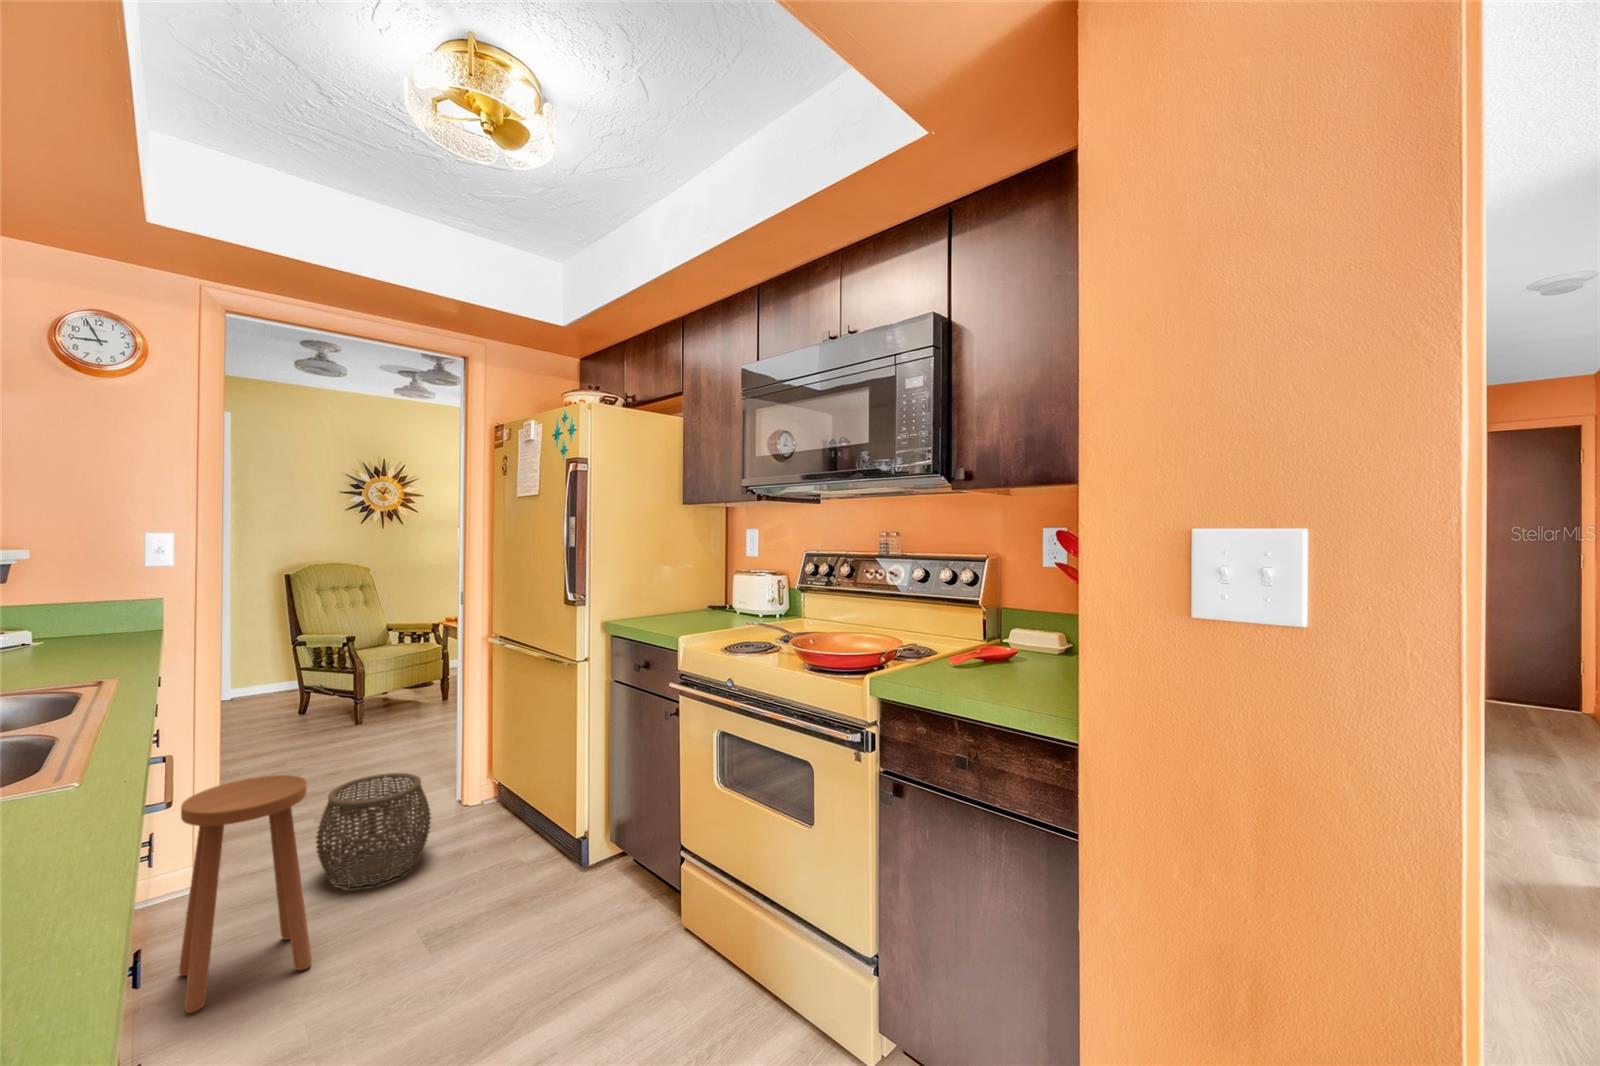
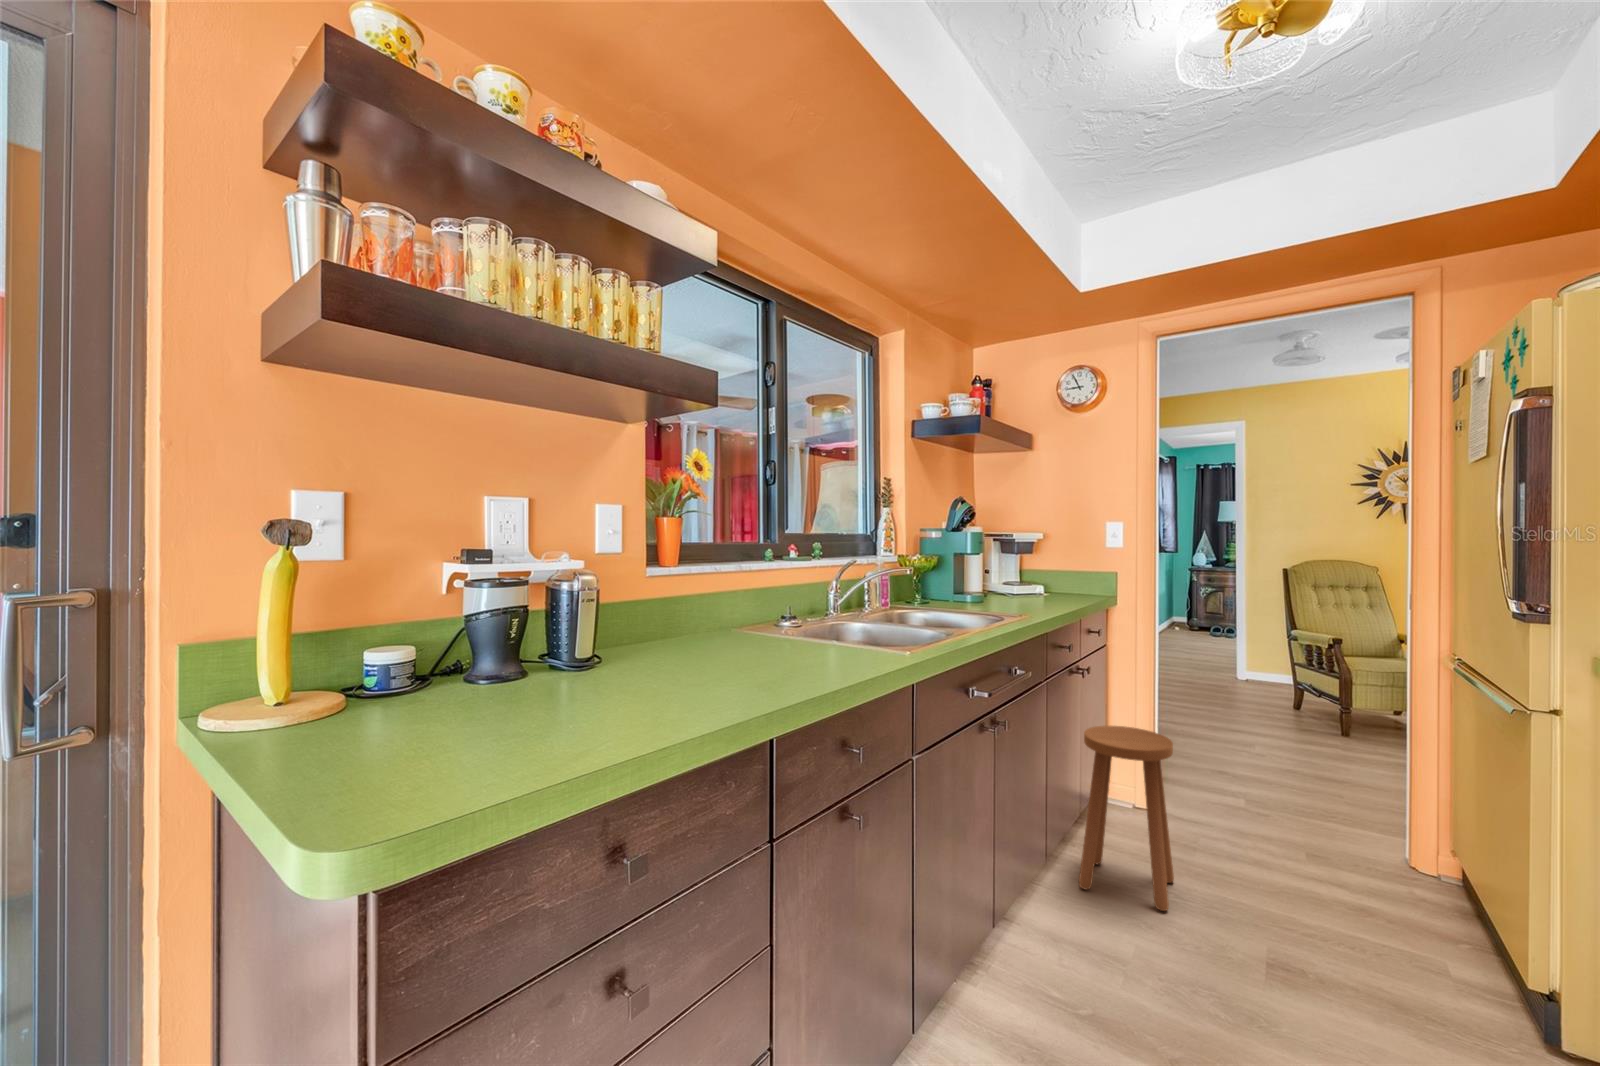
woven basket: present [316,773,431,887] -> none [1210,771,1334,890]

